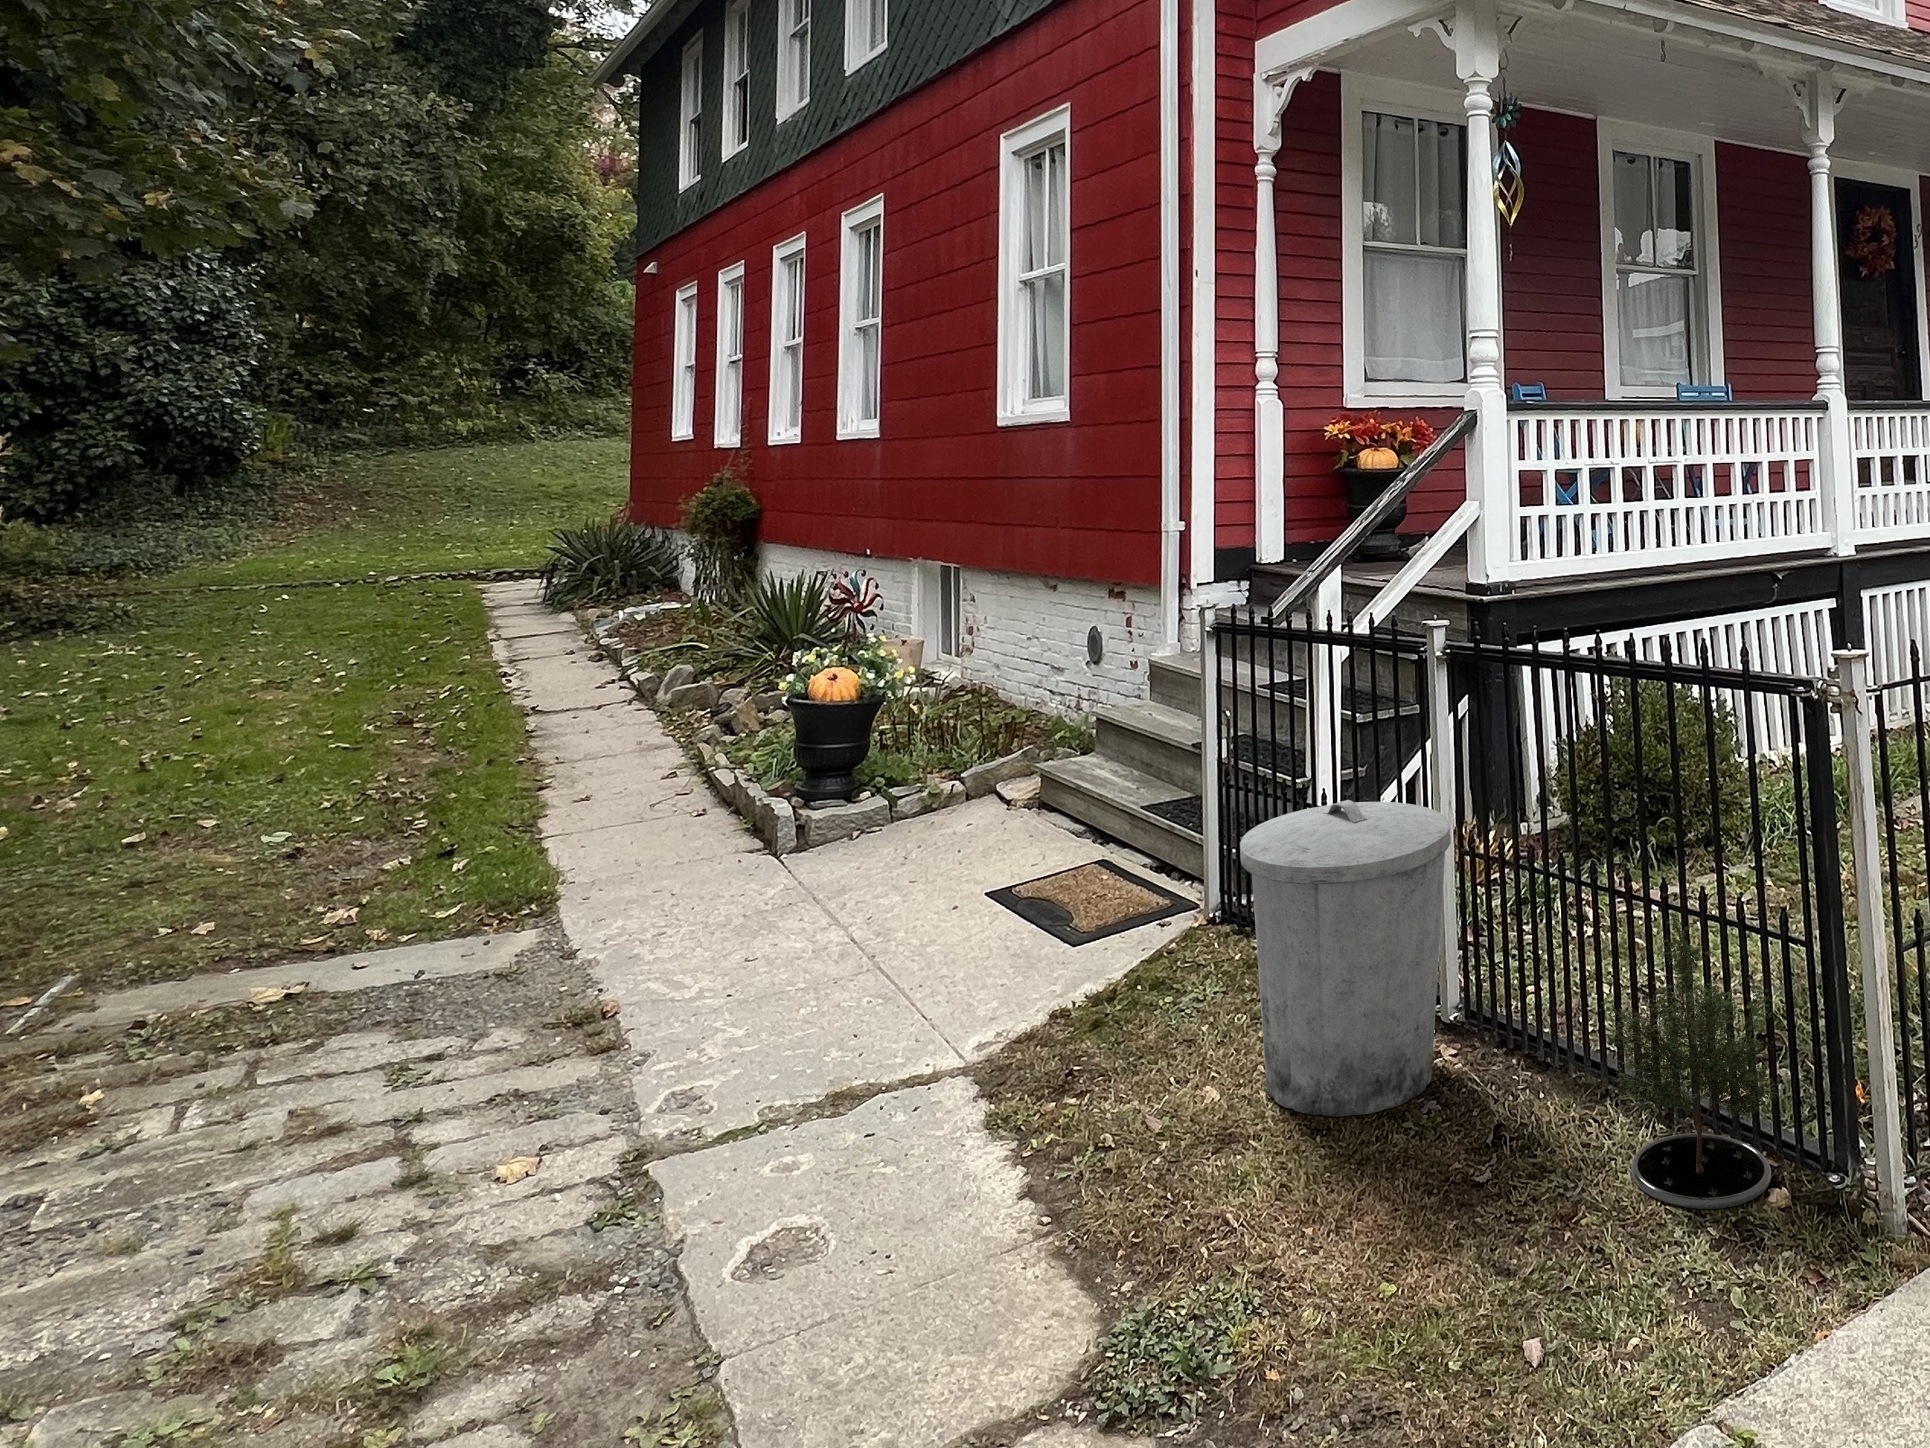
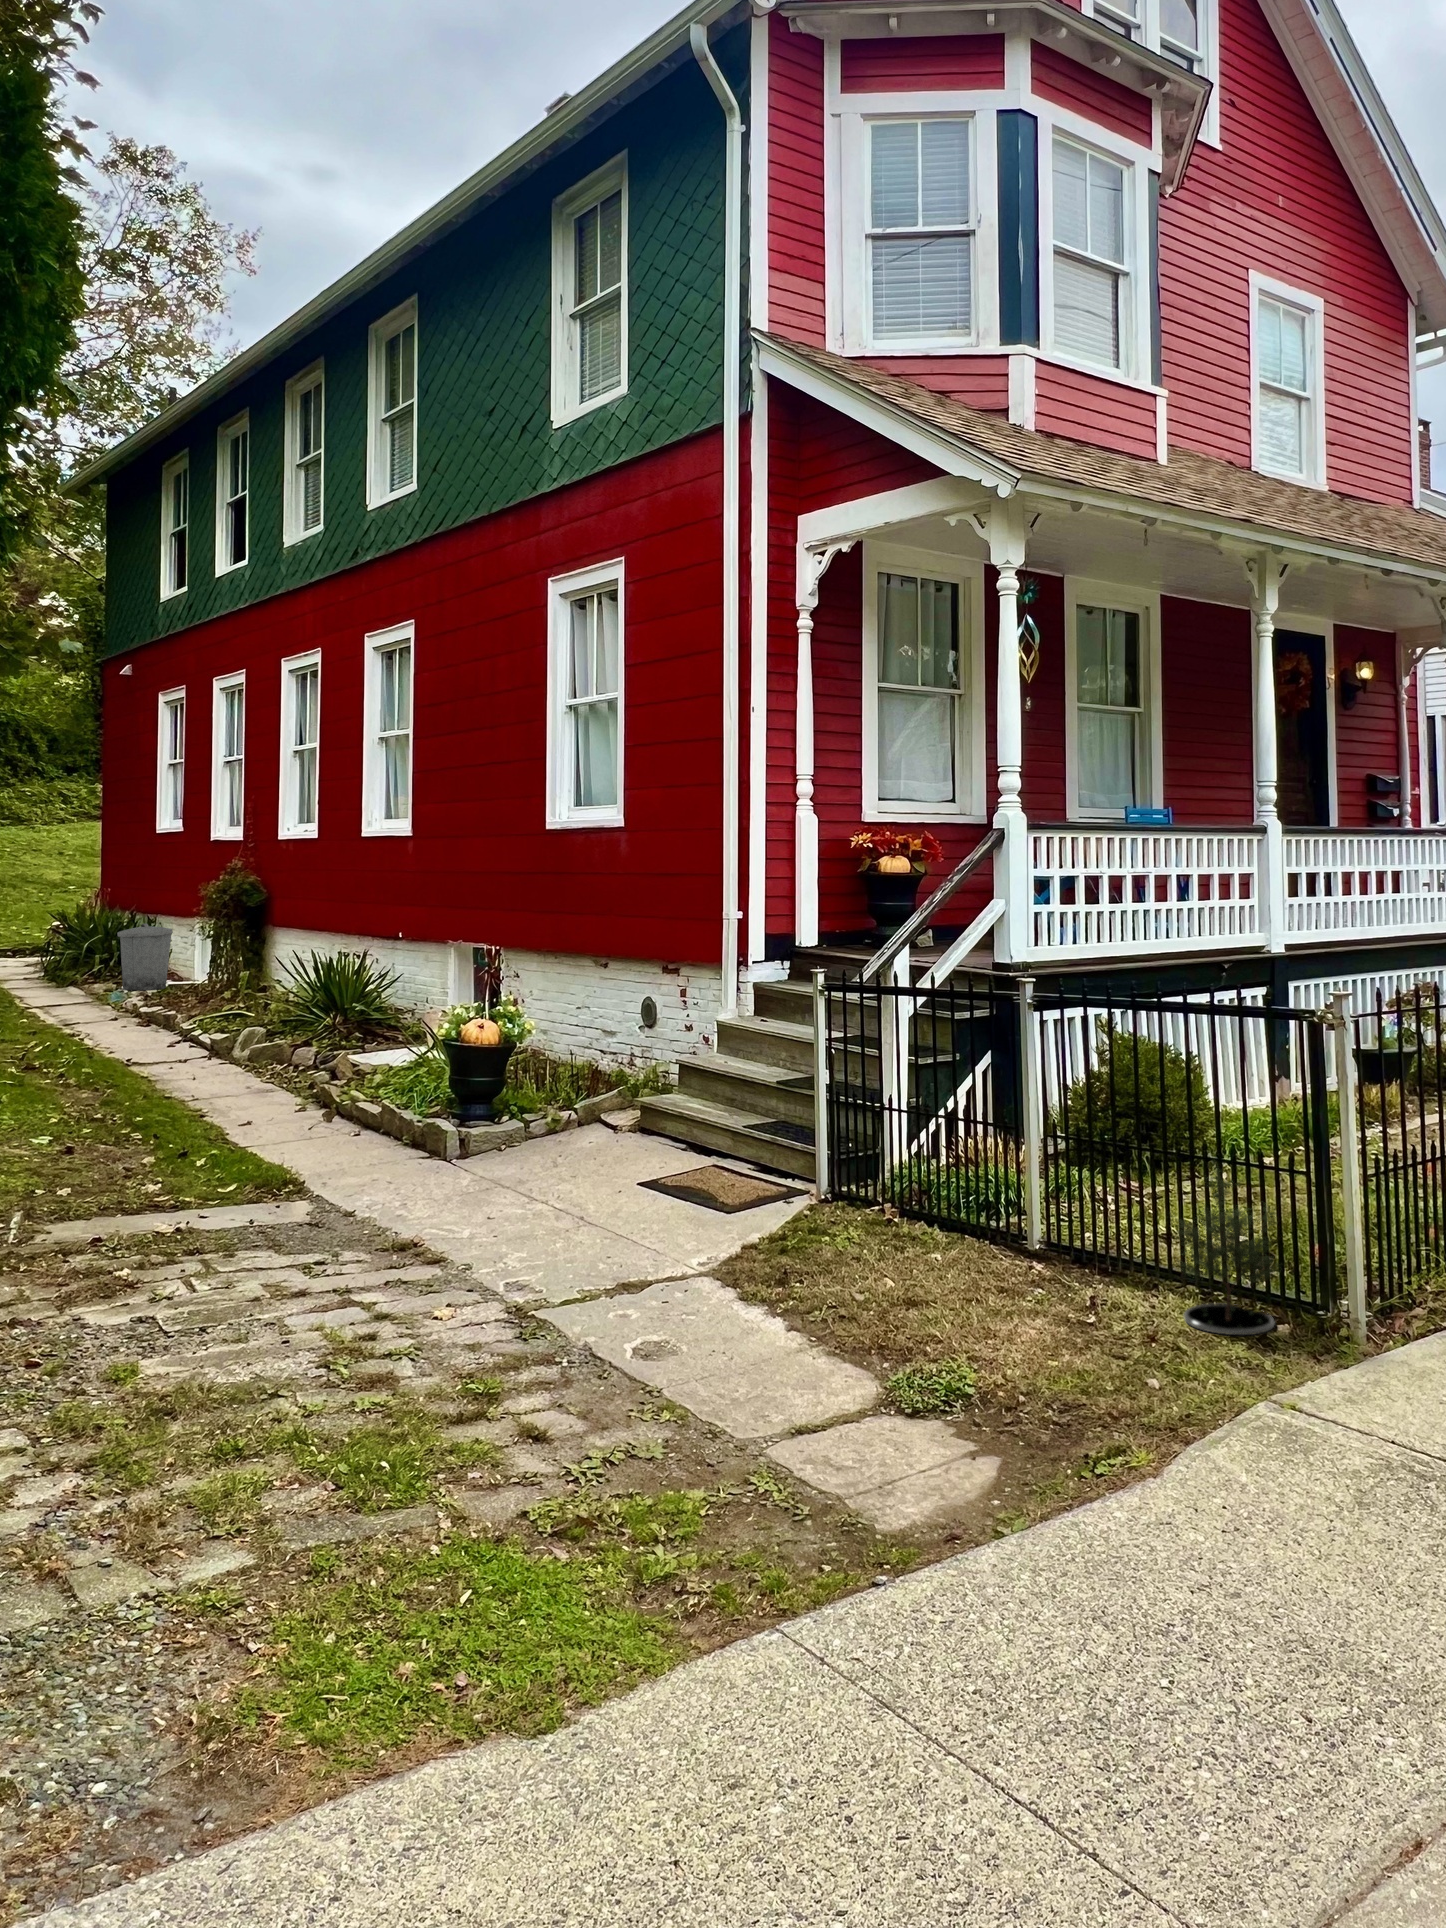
trash can: present [1240,800,1451,1117] -> present [117,924,173,990]

